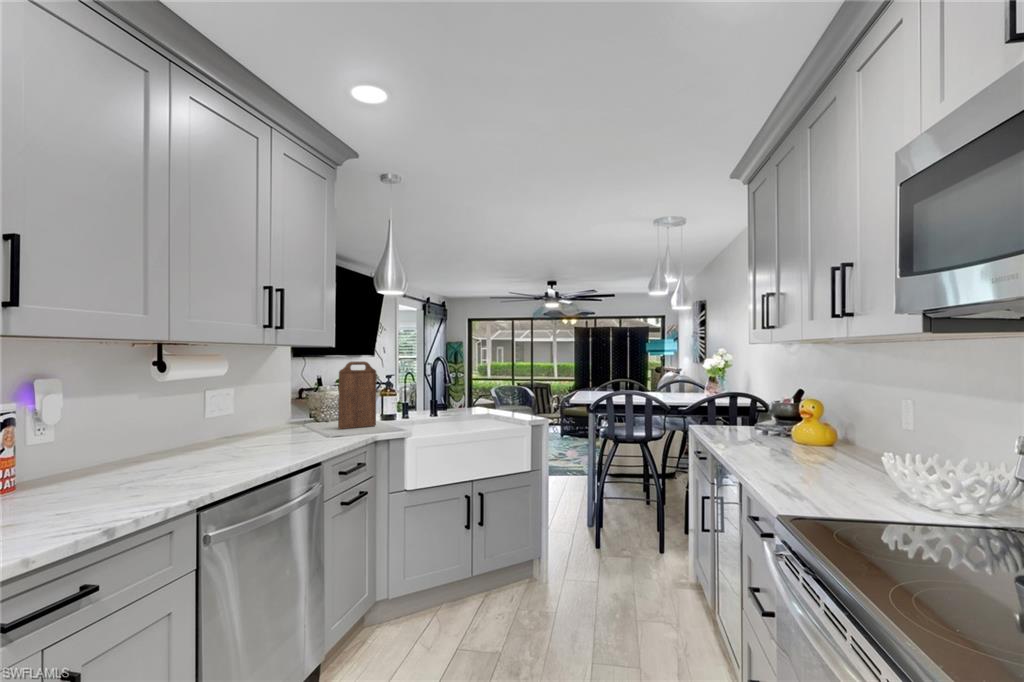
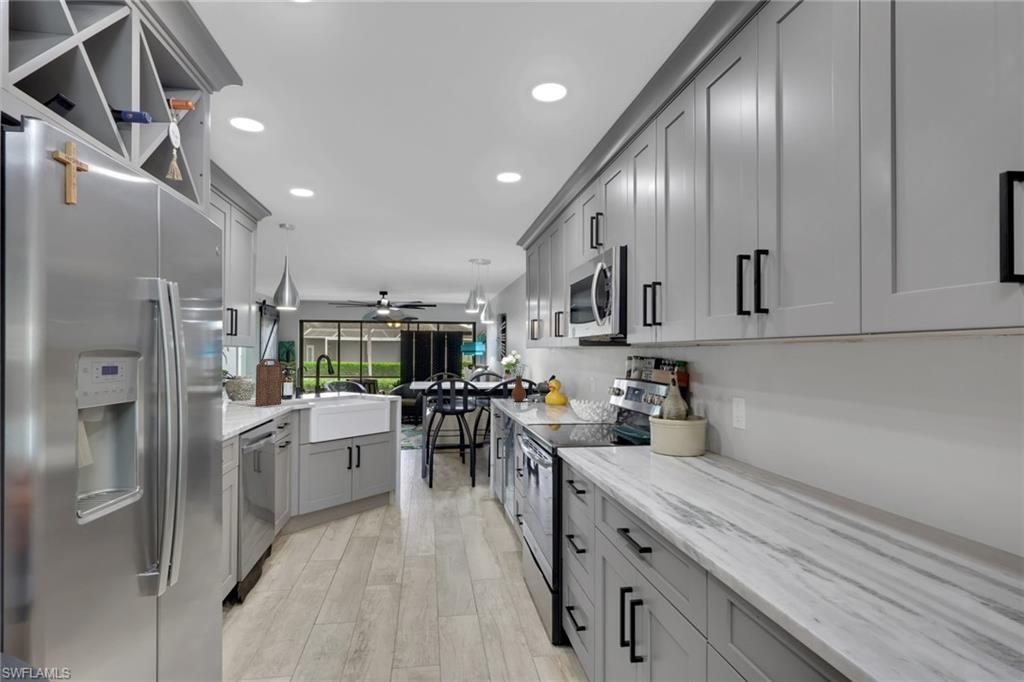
vase: none [720,367,757,434] -> present [512,363,527,402]

